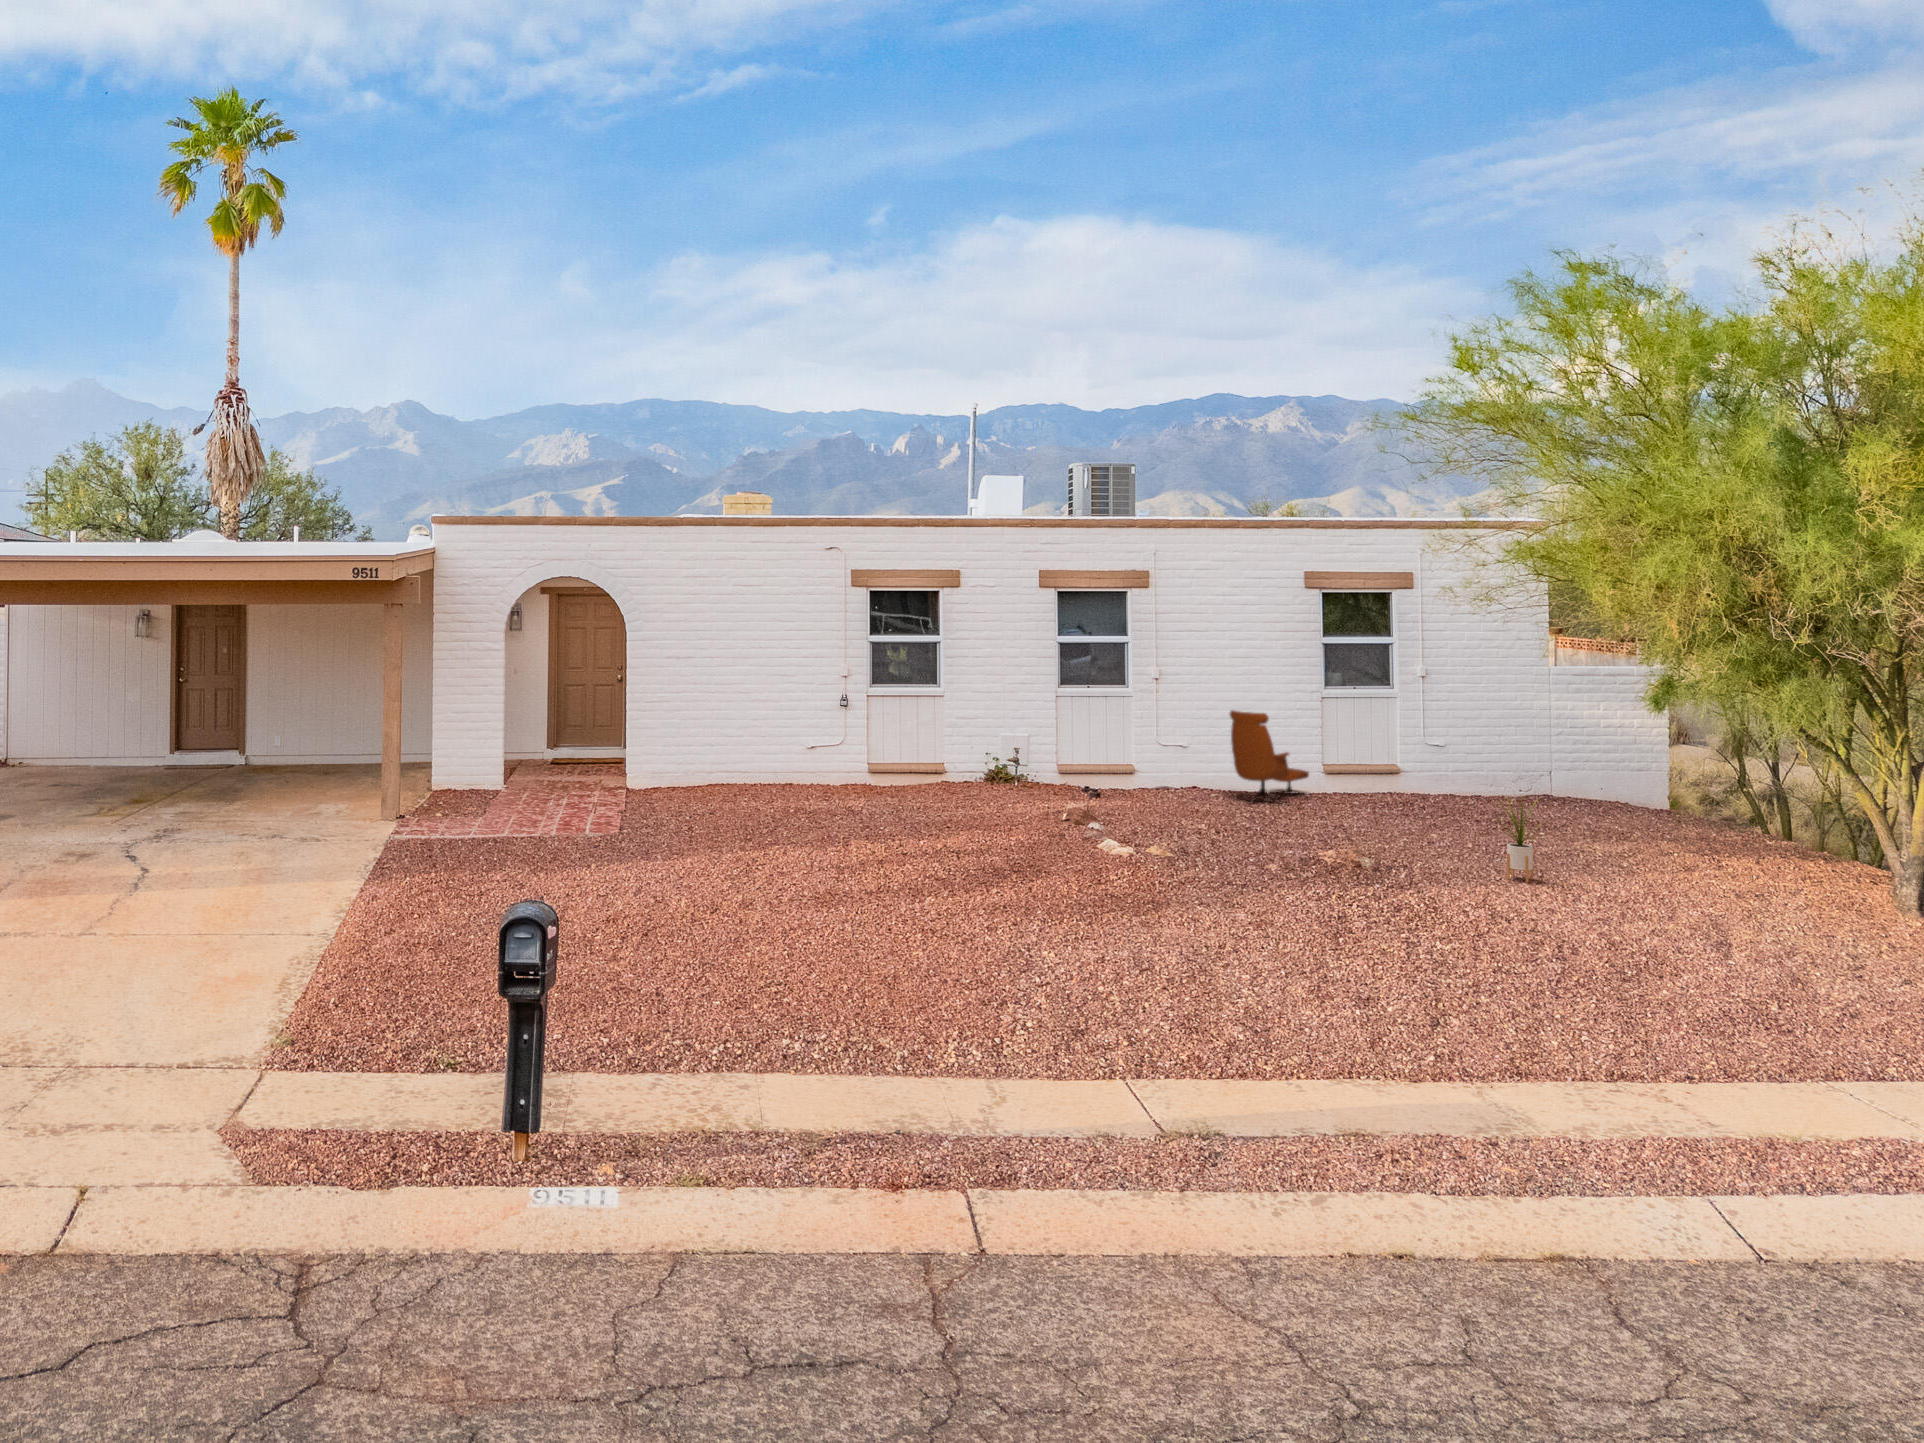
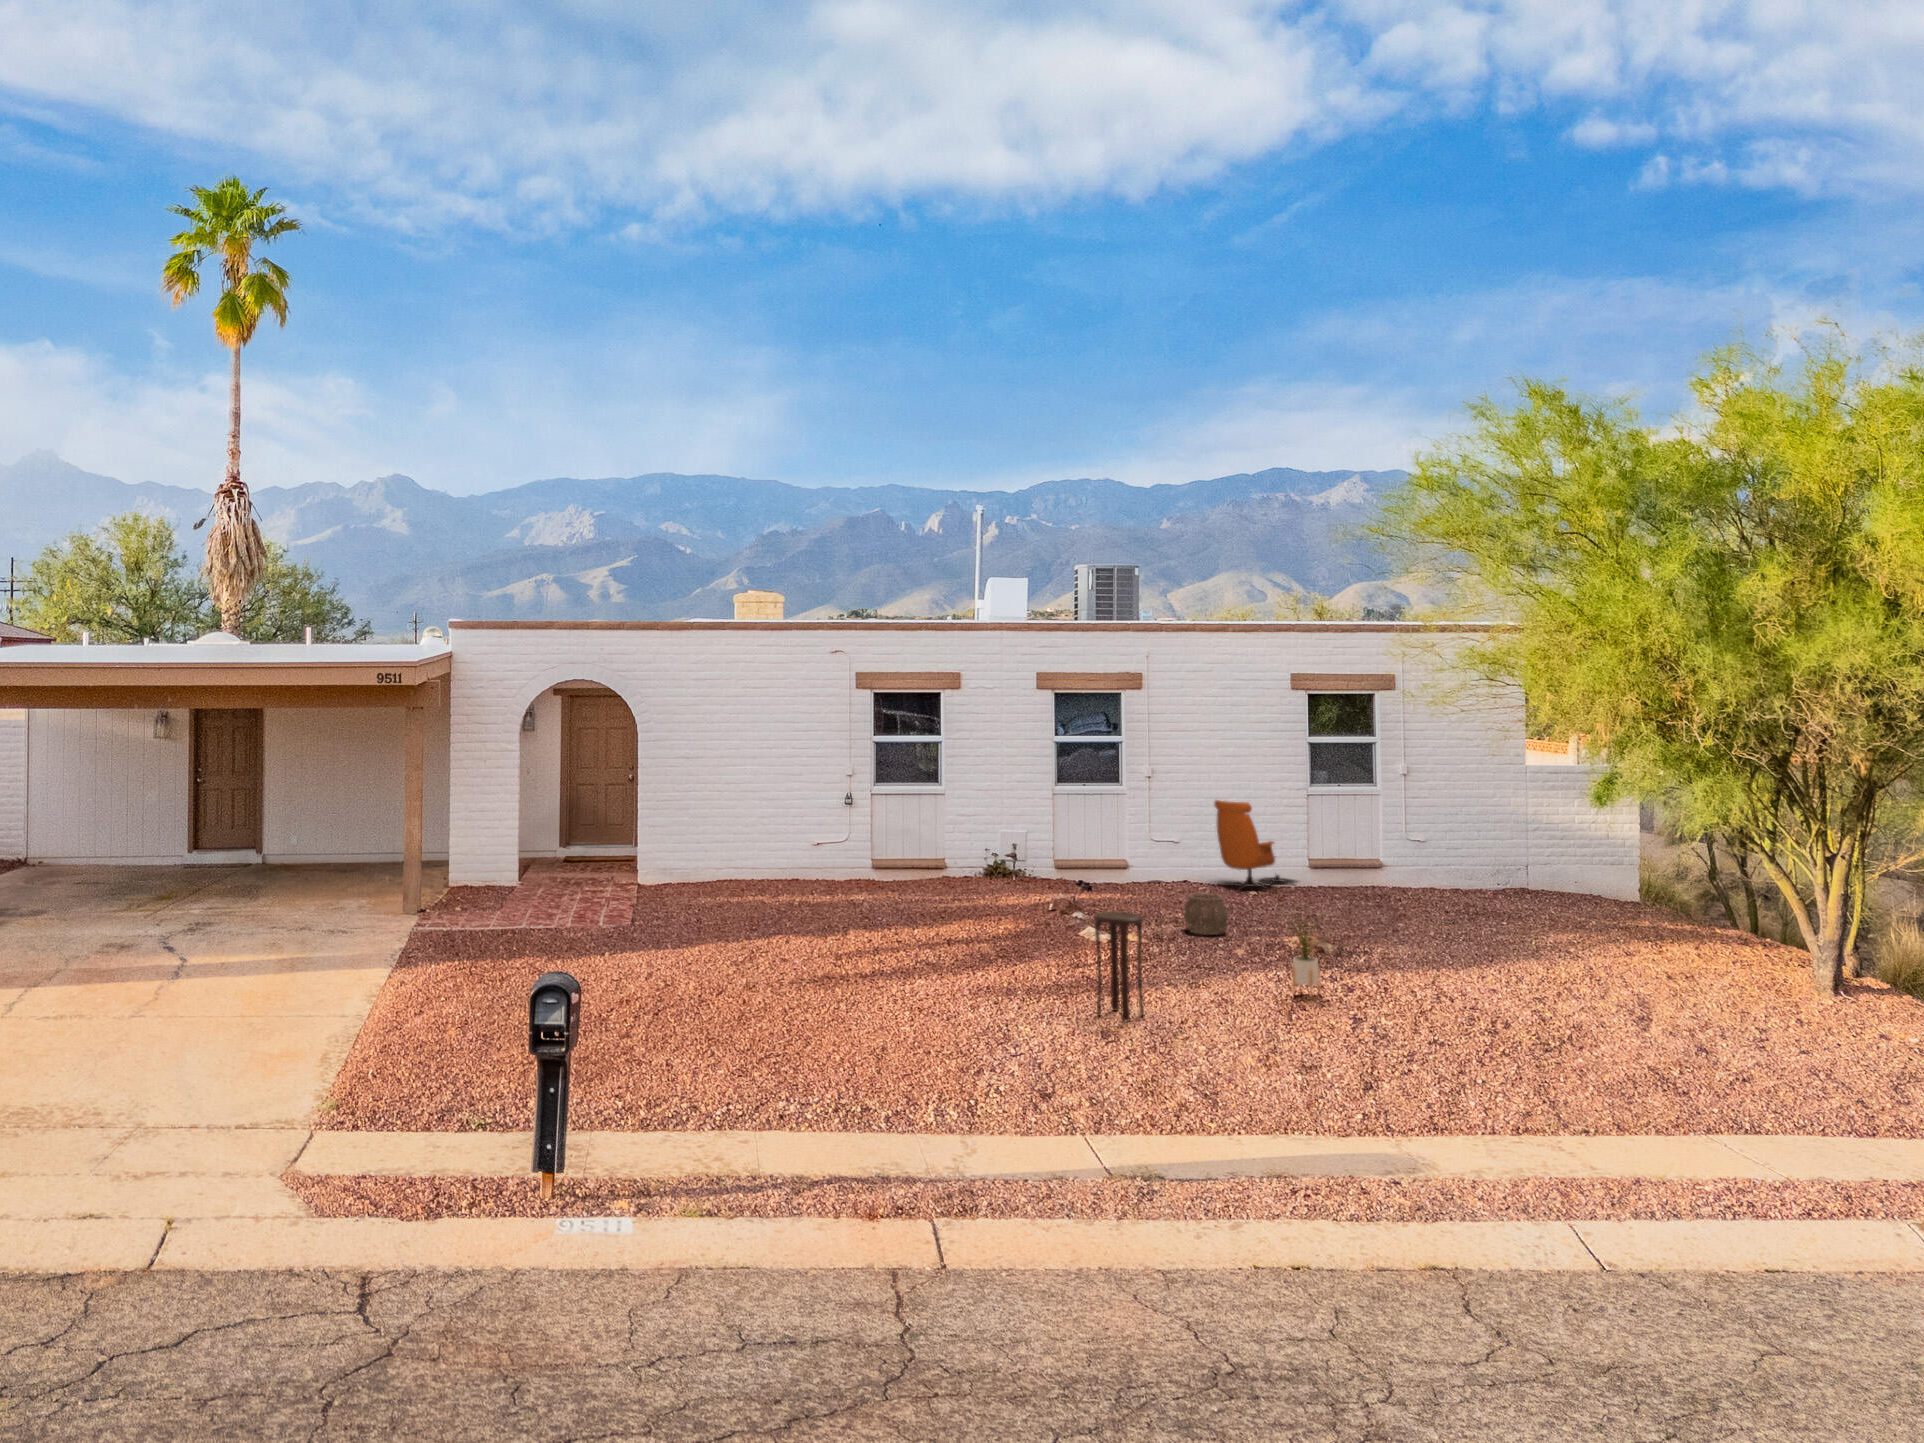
house plant: present [1498,796,1543,882] -> present [1288,913,1321,996]
woven basket: none [1207,807,1253,850] -> present [1185,893,1228,935]
stool: none [1128,829,1181,946] -> present [1094,912,1144,1021]

